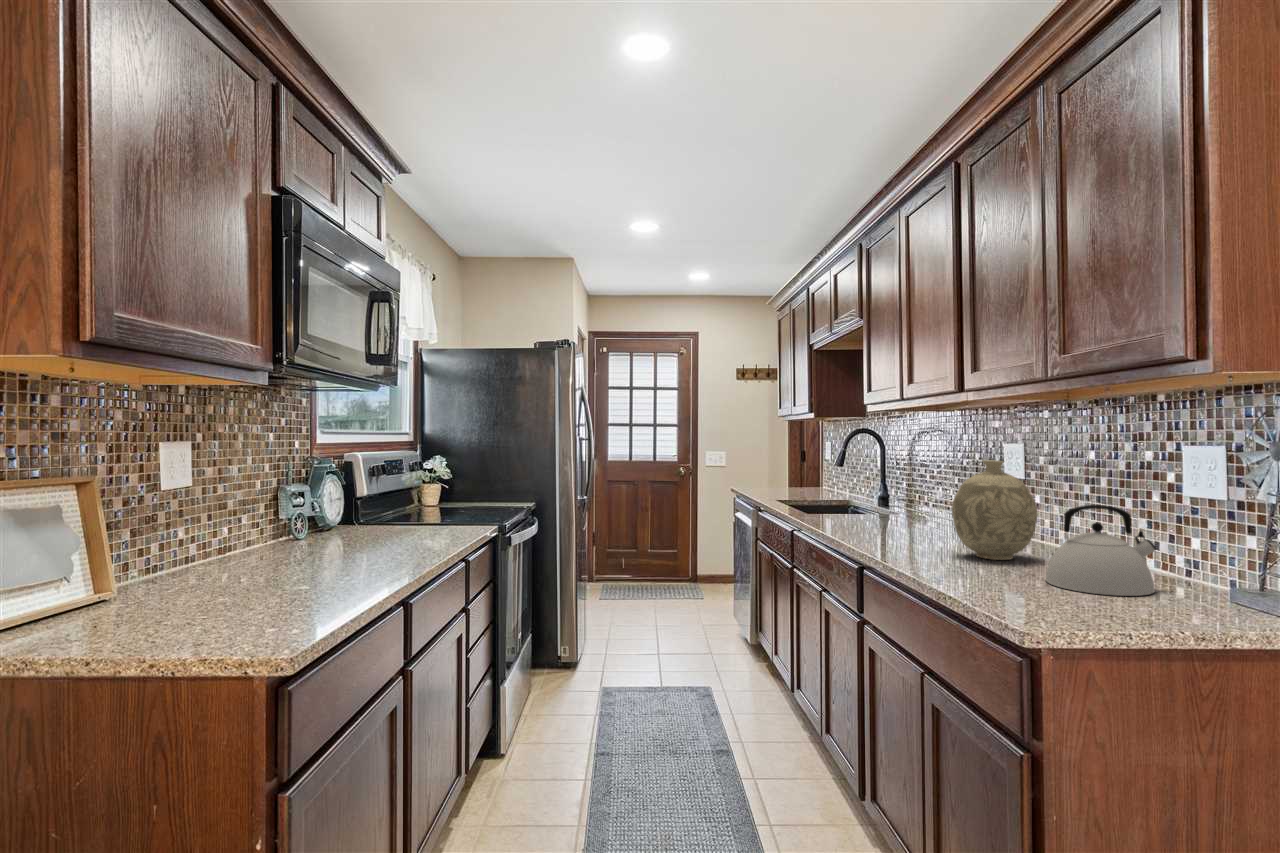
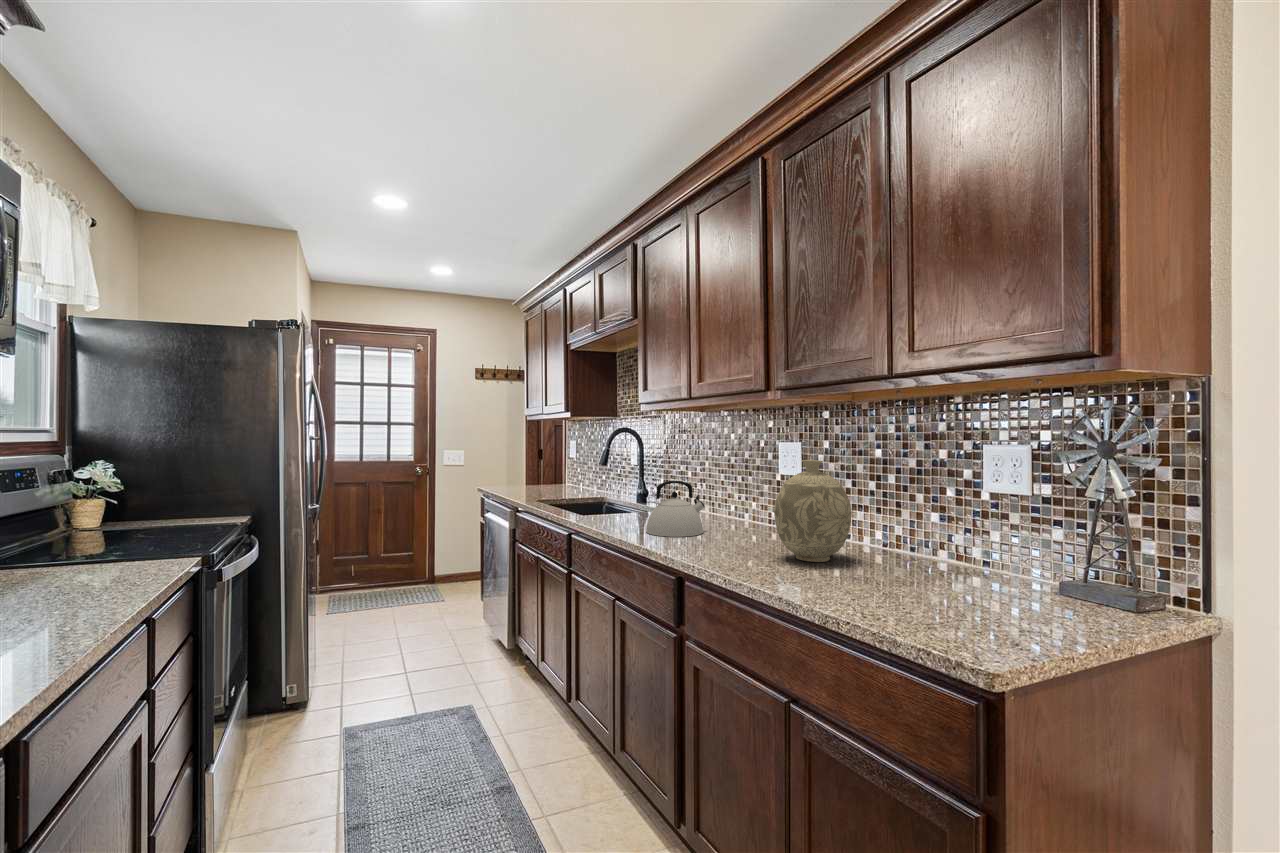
kettle: present [1046,505,1156,596] -> present [646,481,705,537]

